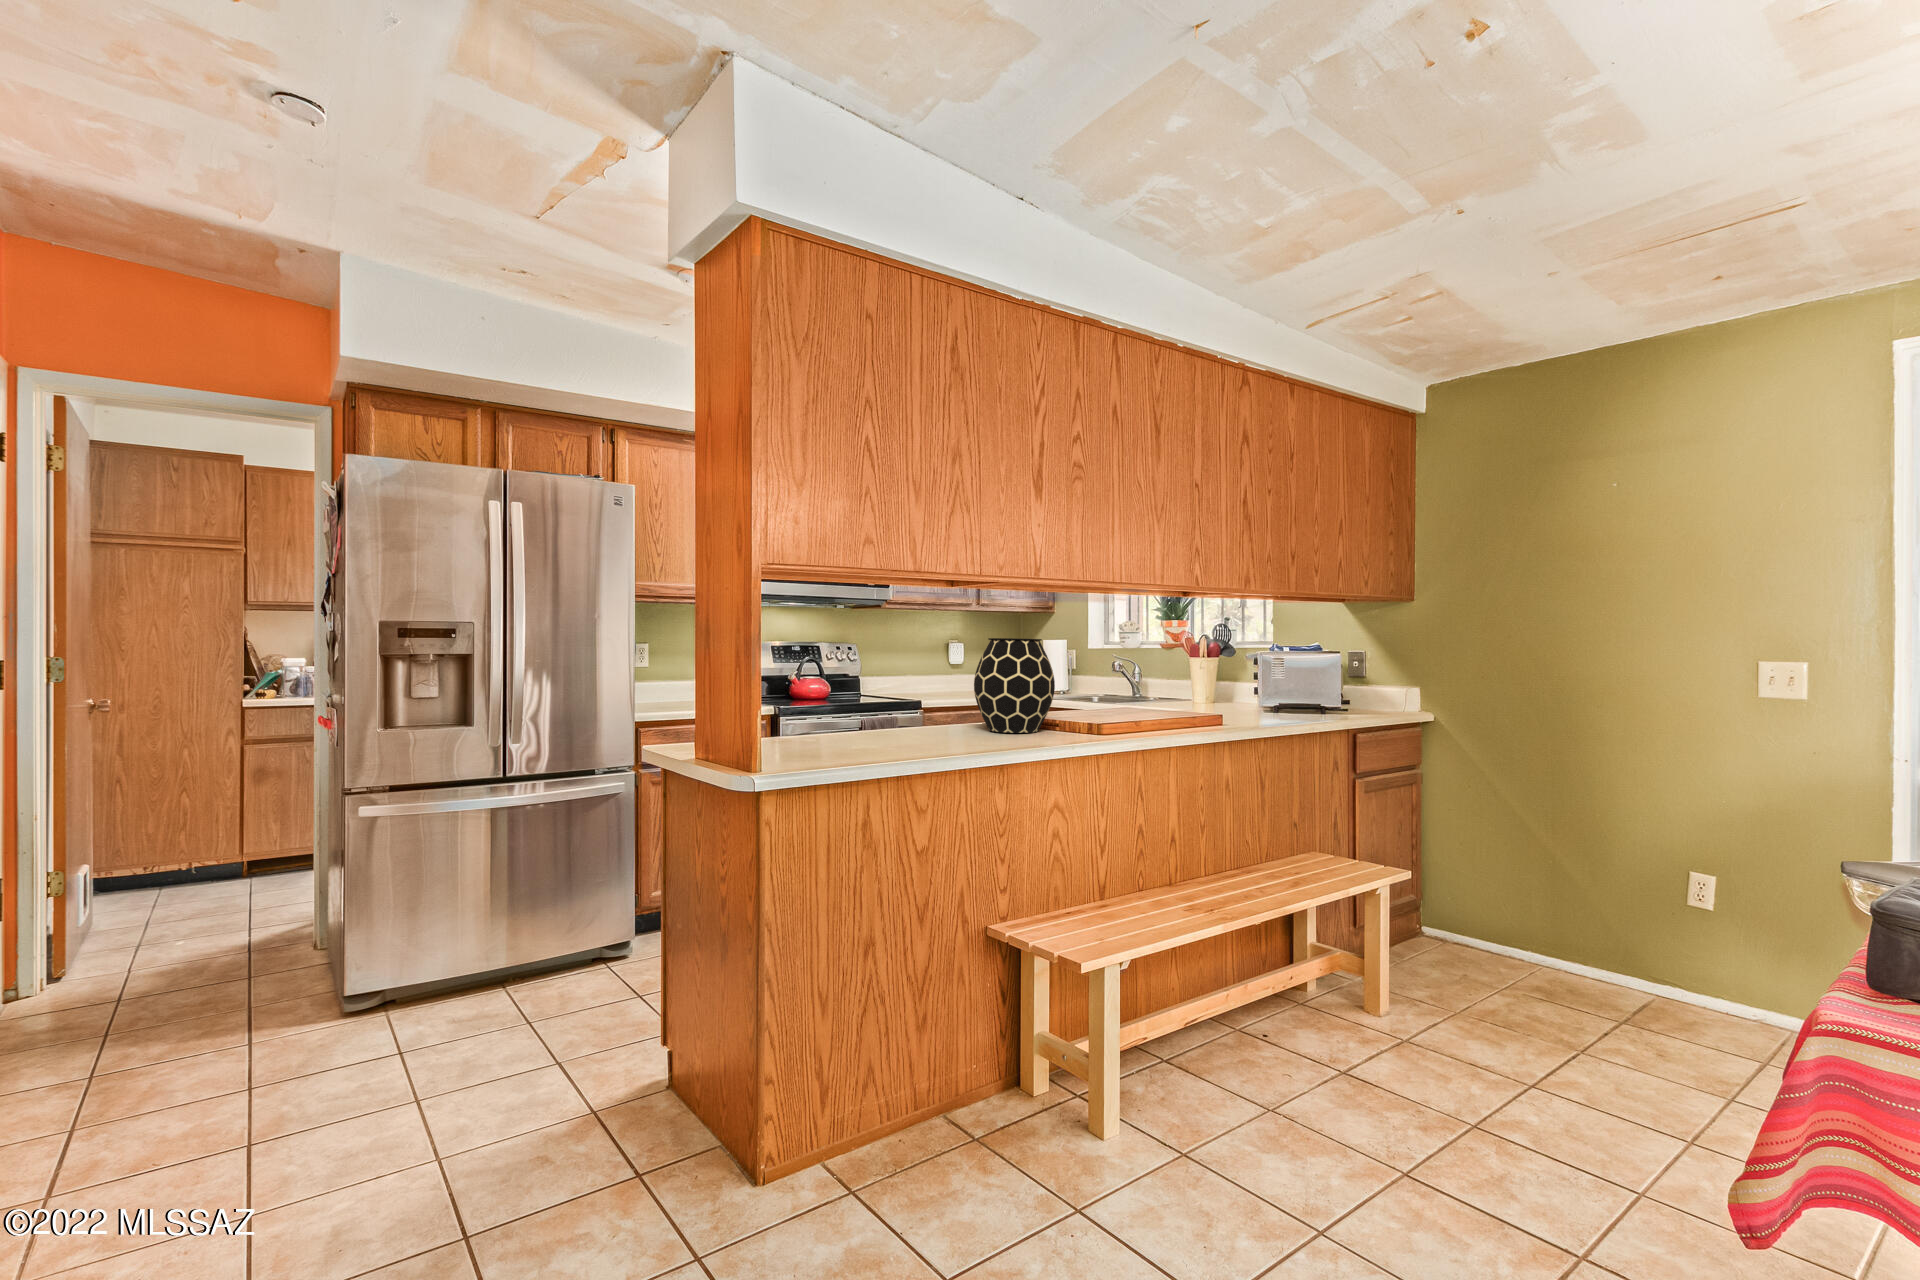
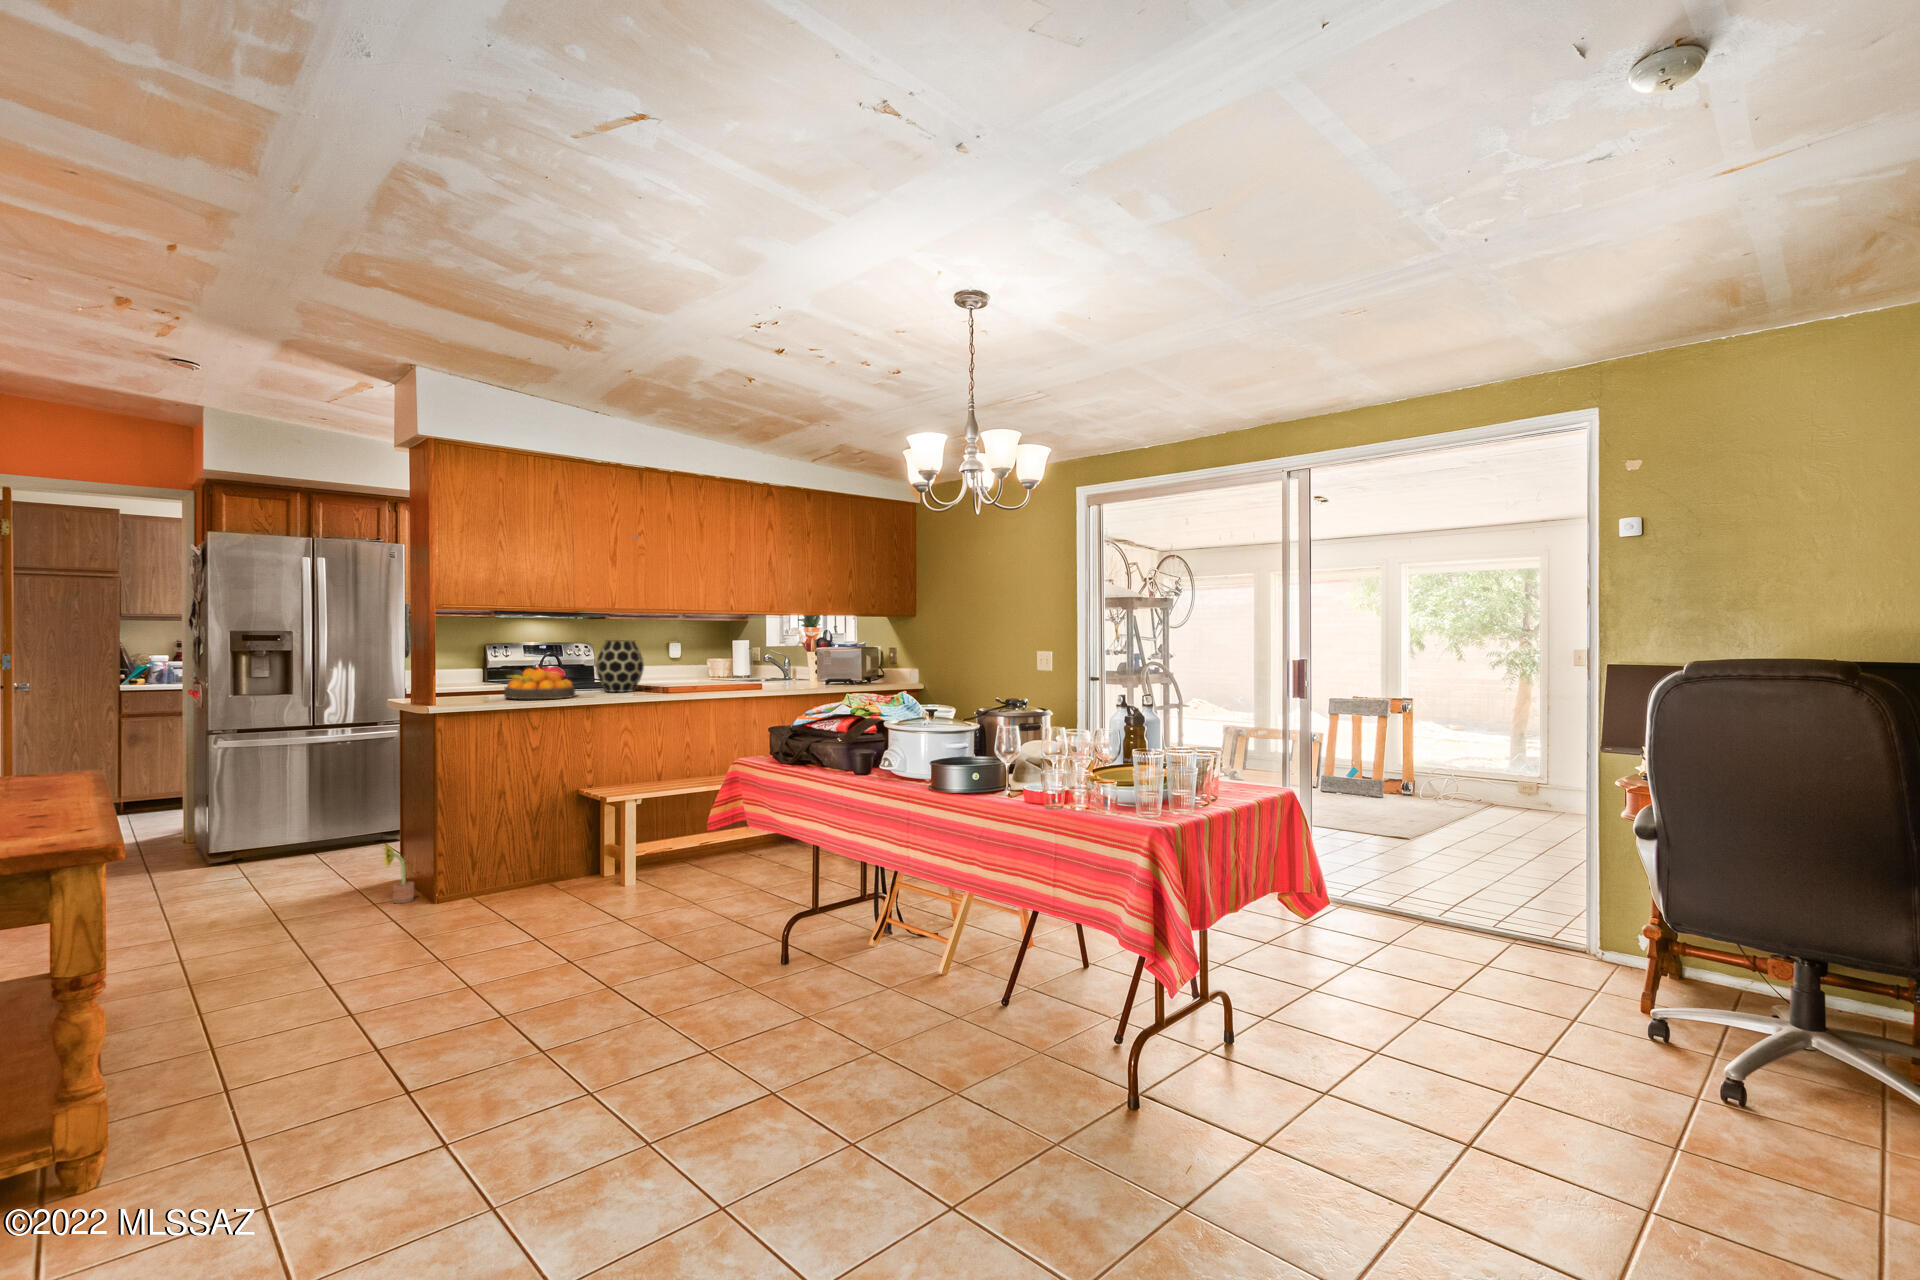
fruit bowl: none [844,690,967,752] -> present [504,668,575,699]
decorative plant: none [648,1045,710,1174] -> present [383,844,414,903]

